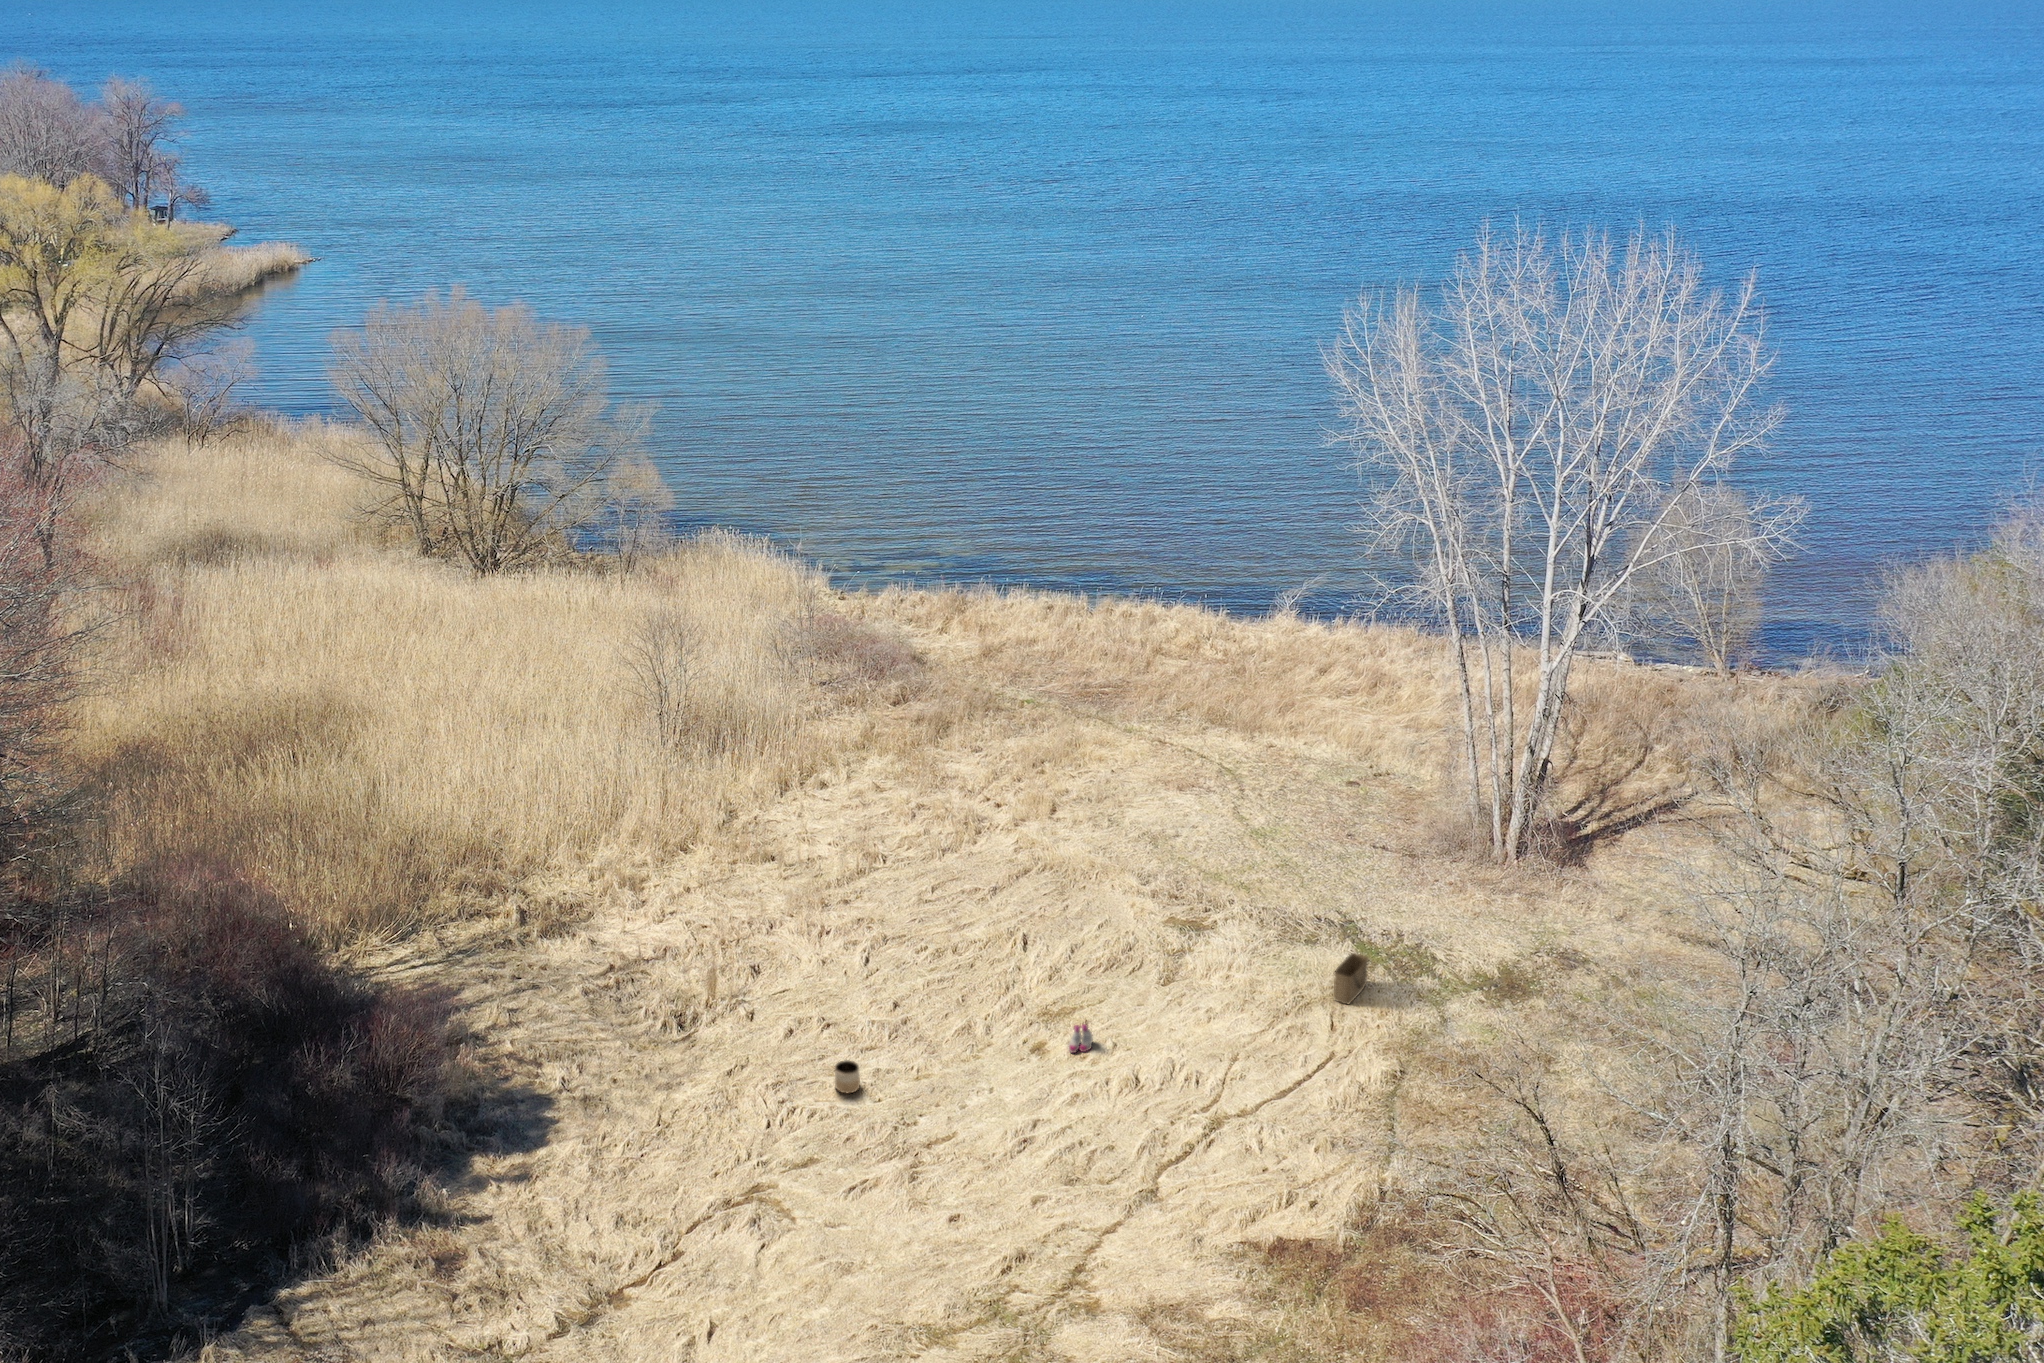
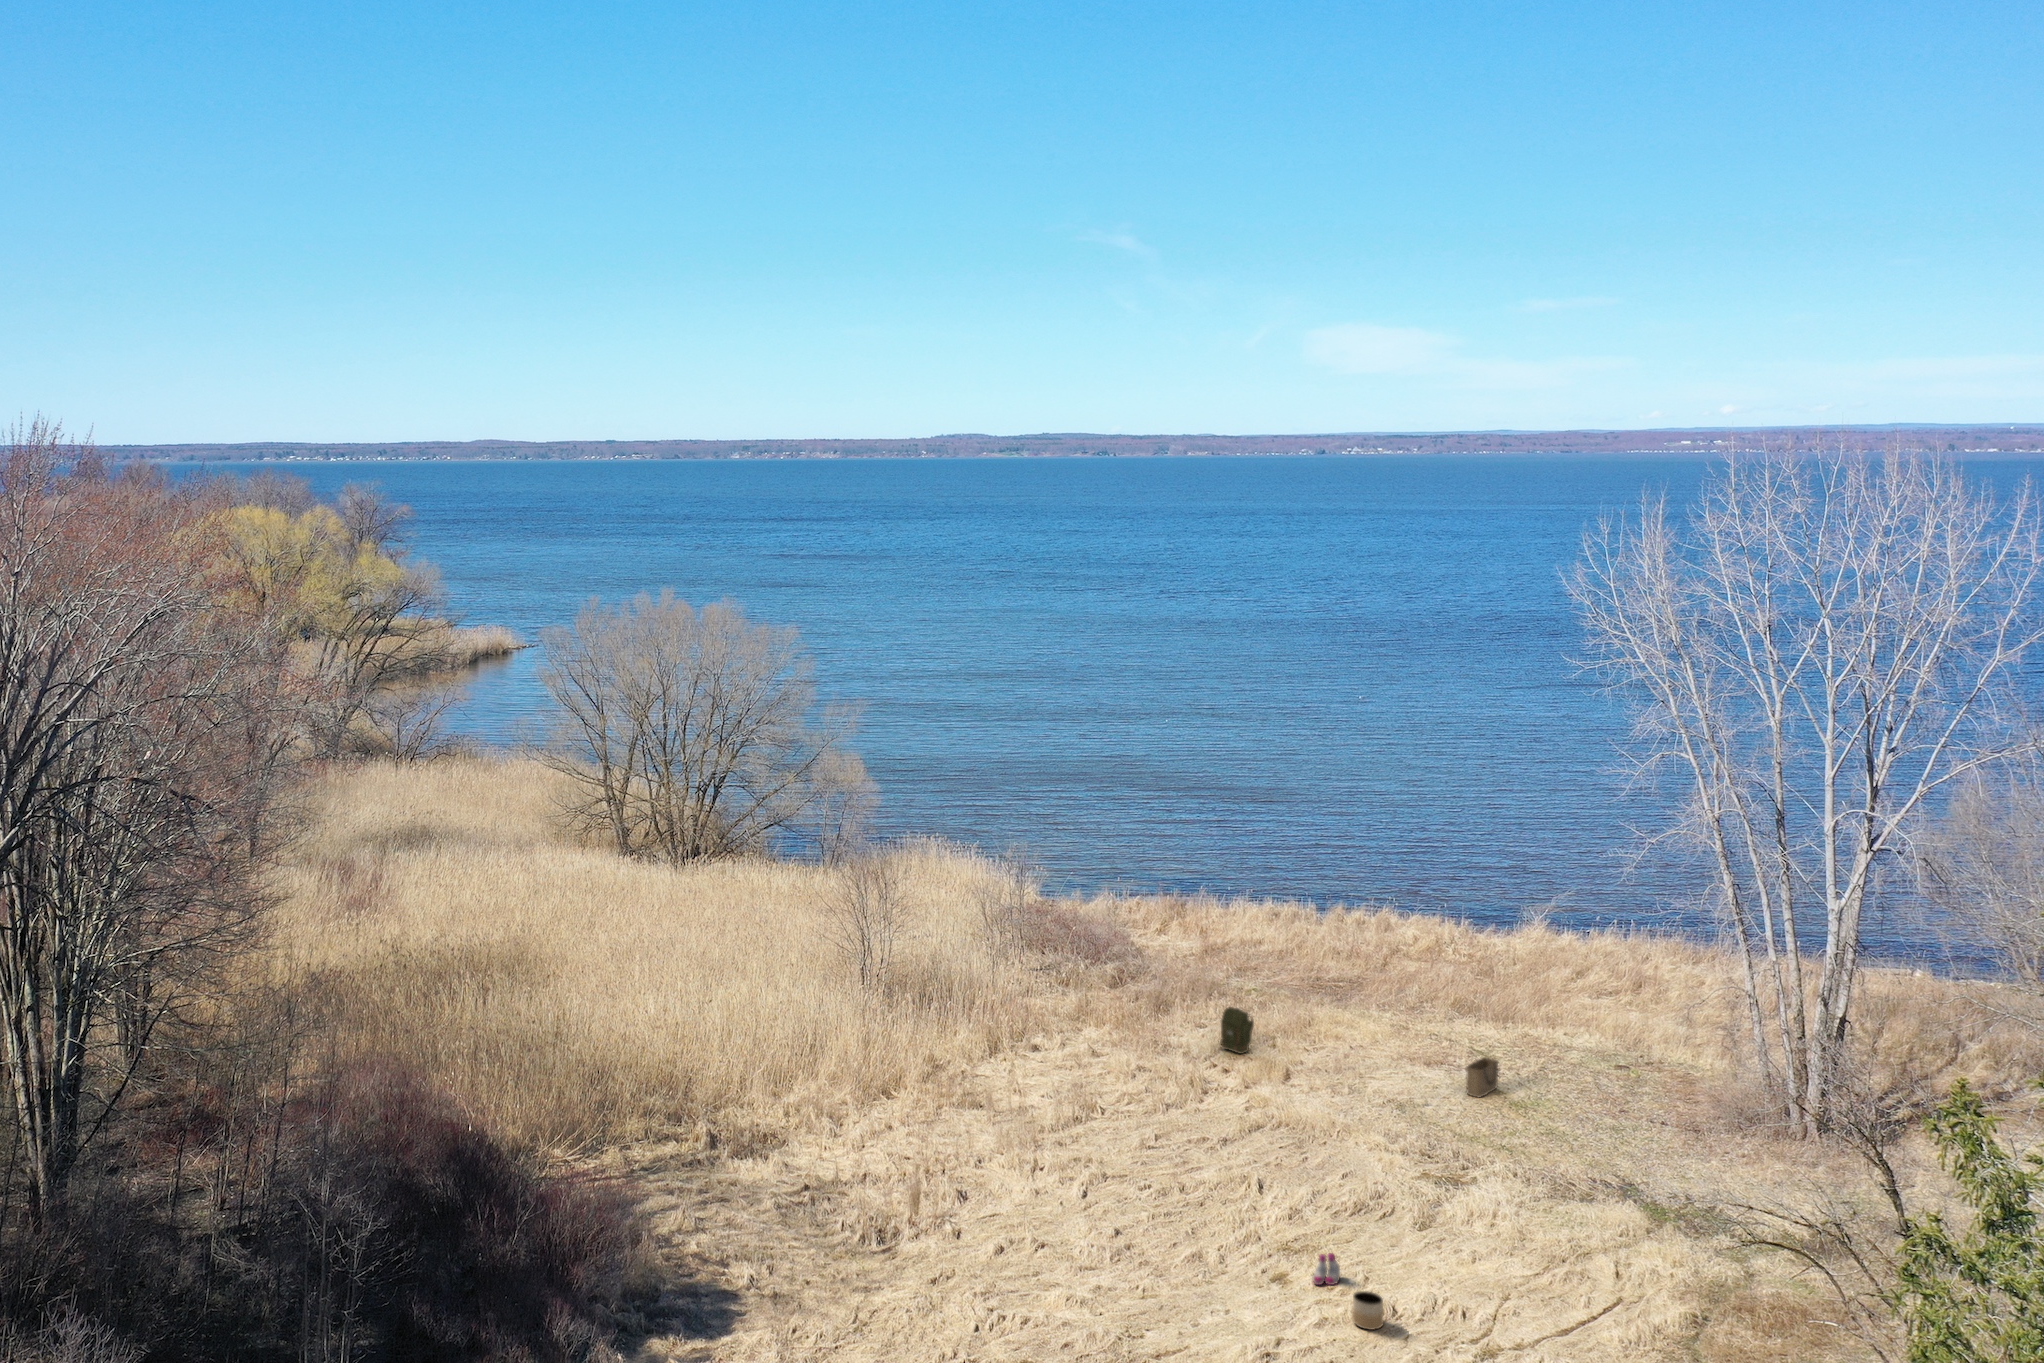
backpack: none [995,735,1025,778] -> present [1220,1007,1254,1054]
basket: present [1334,953,1368,1004] -> present [1466,1058,1498,1097]
planter: present [835,1060,860,1093] -> present [1353,1291,1383,1330]

